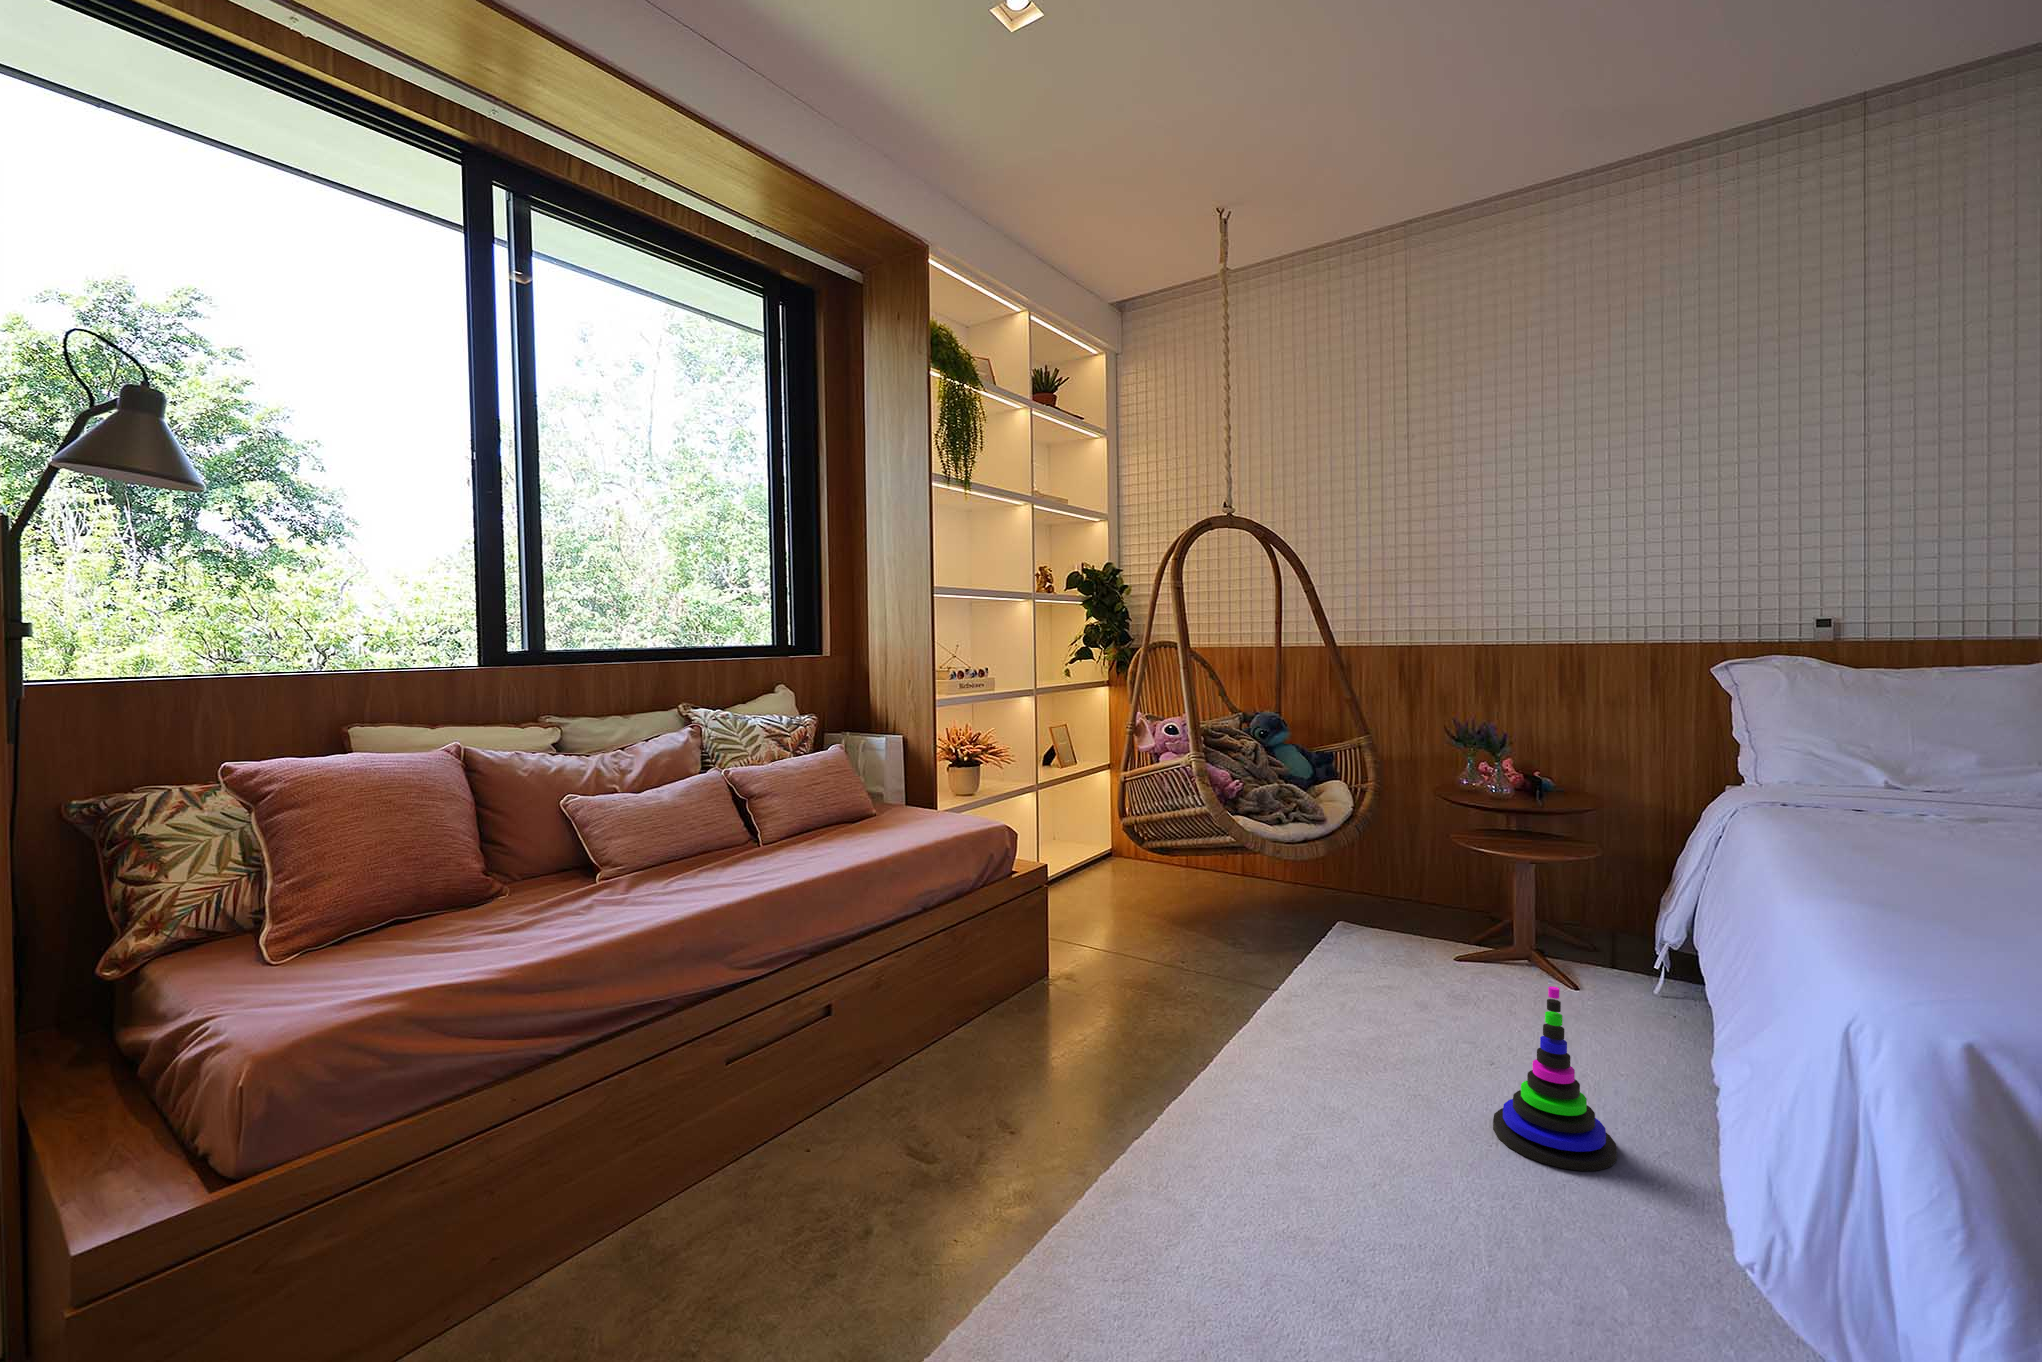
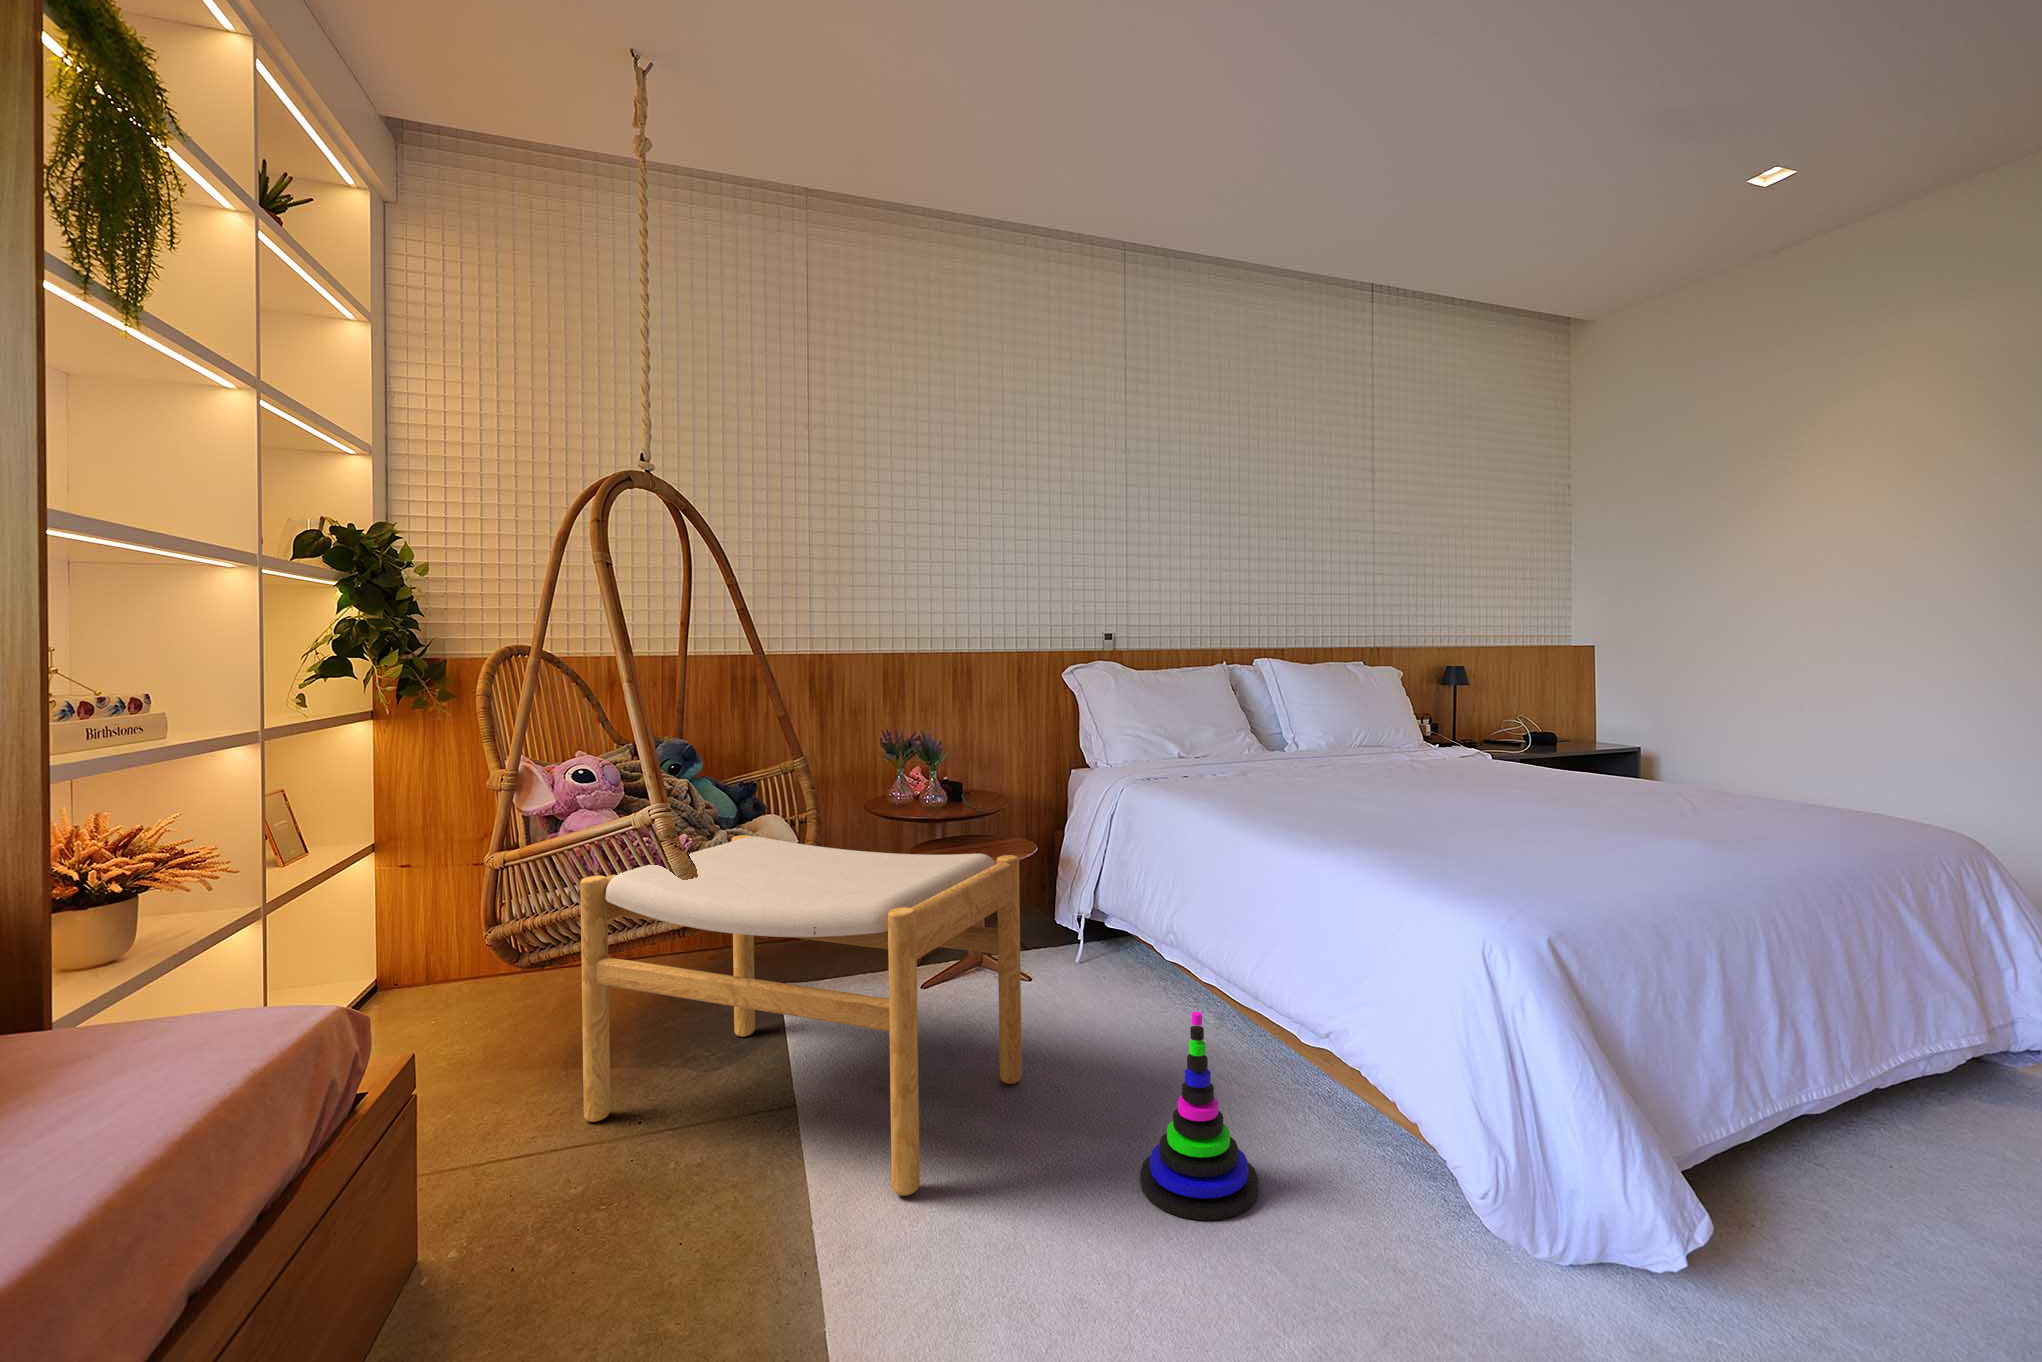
footstool: none [1164,788,1474,1051] -> present [580,835,1022,1196]

